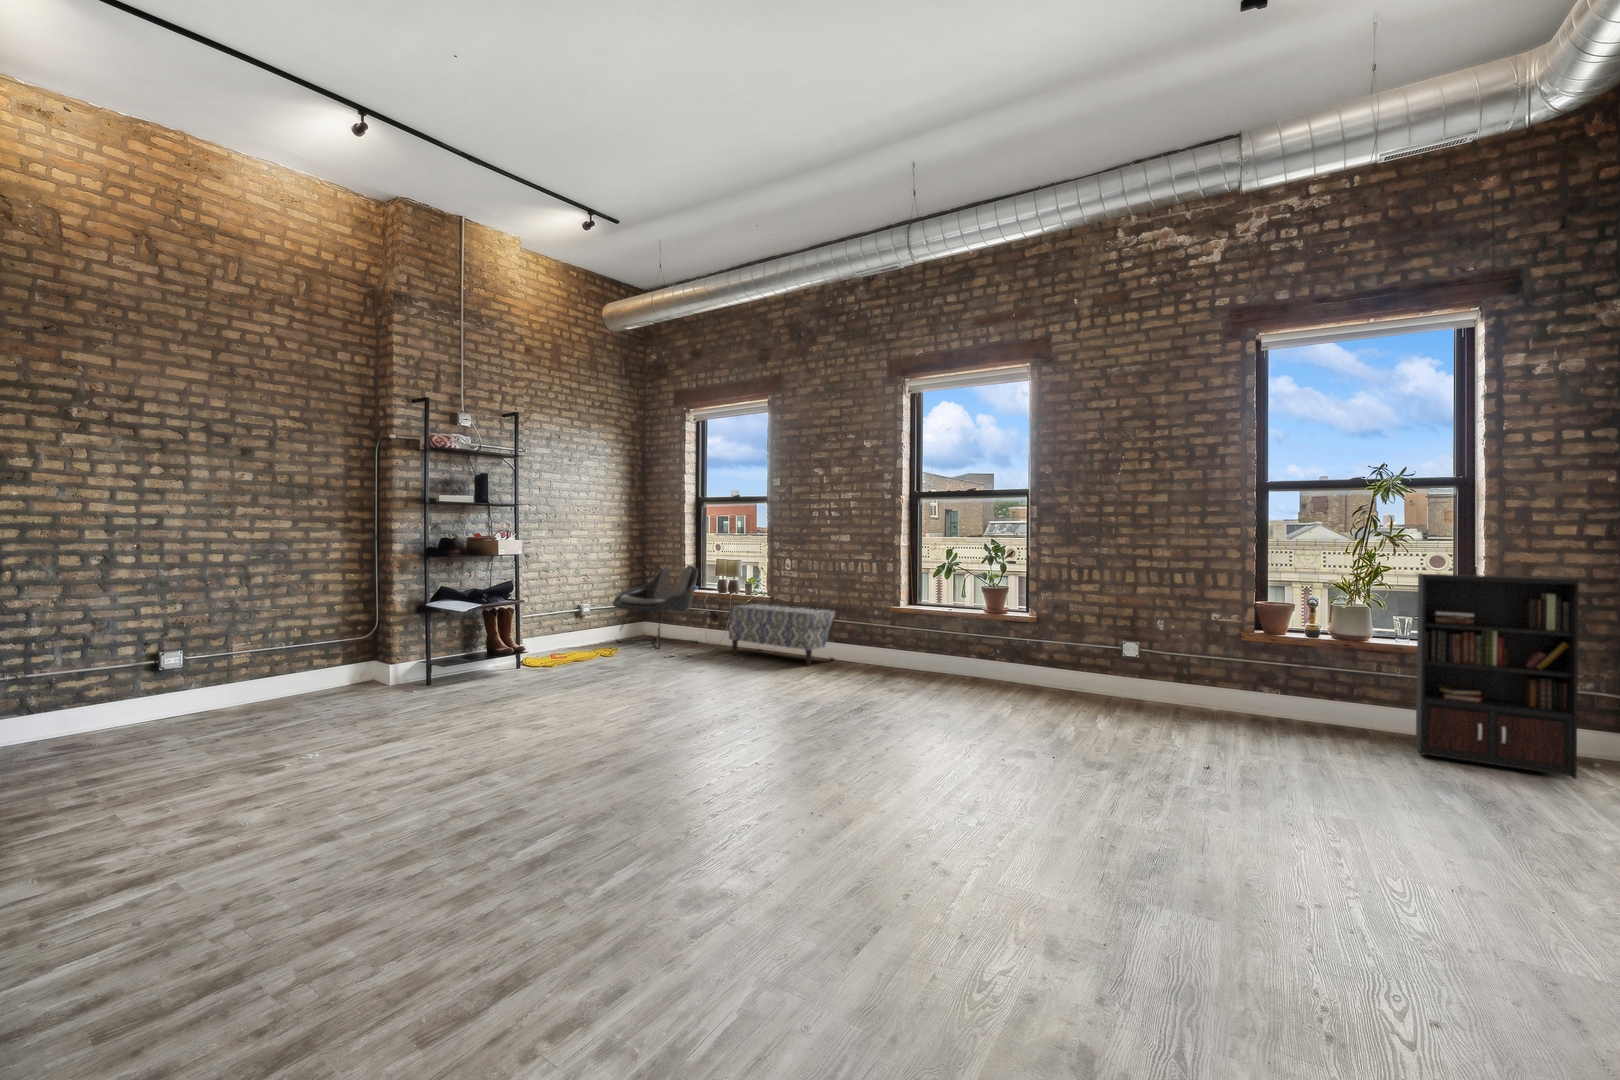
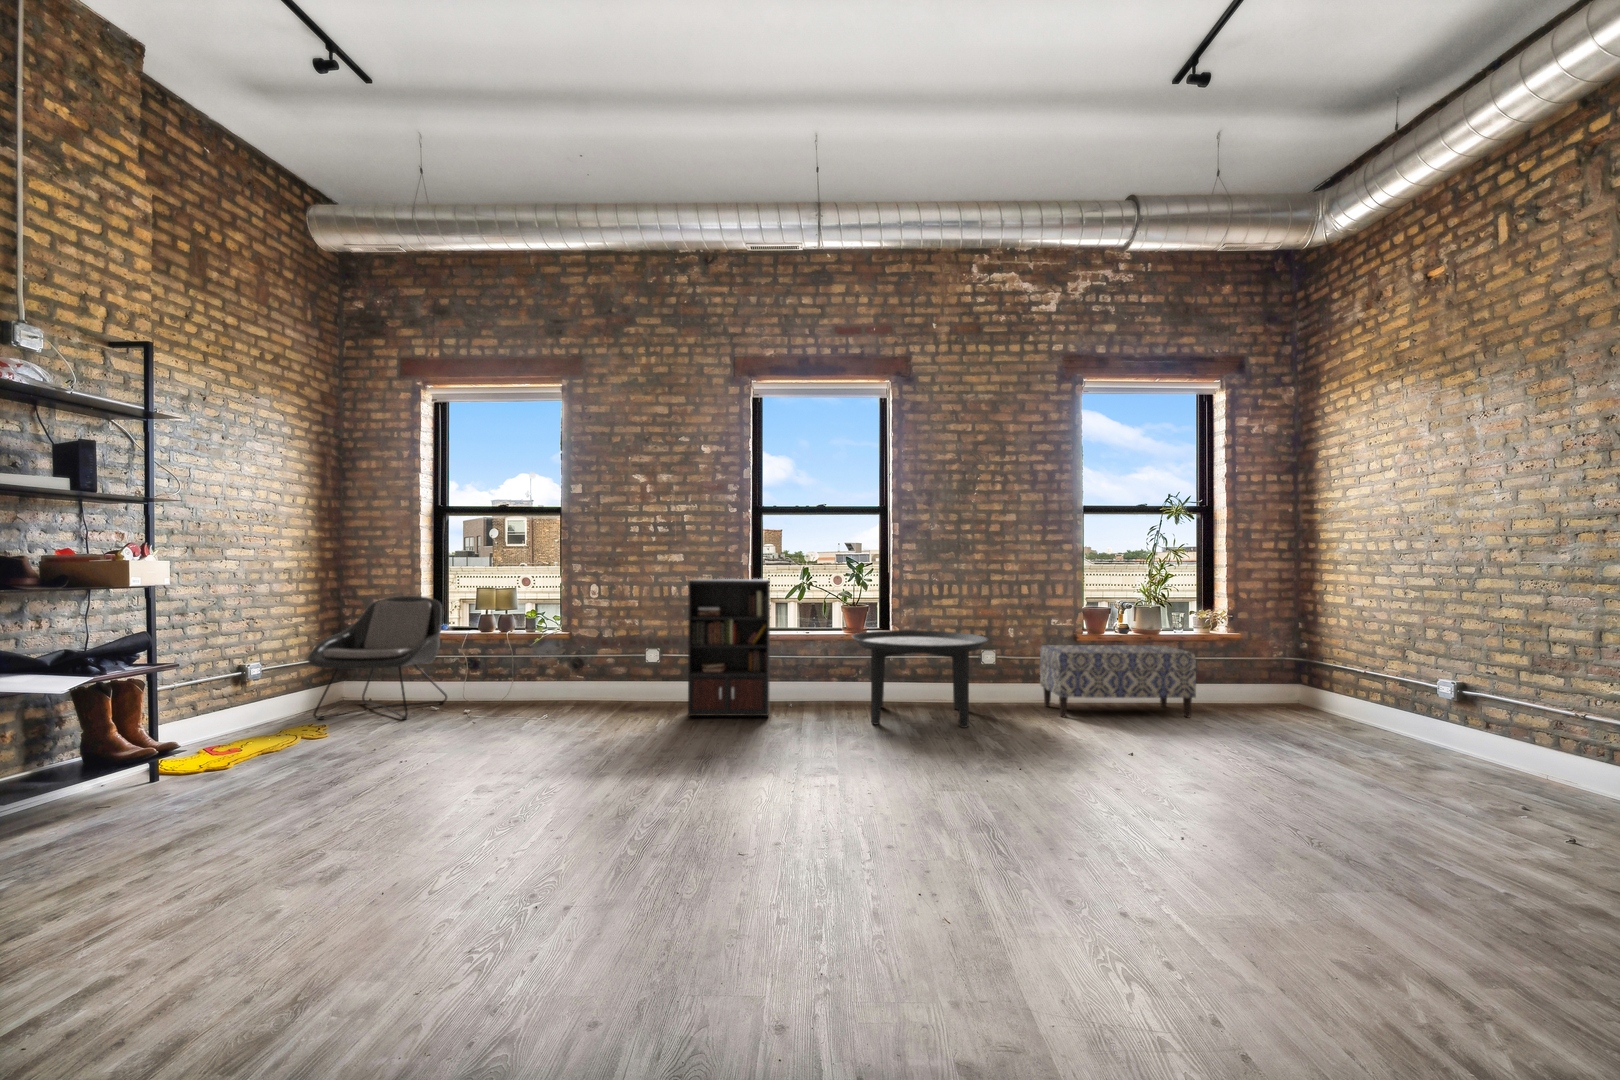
bookcase: present [1416,573,1600,779] -> present [688,579,770,716]
bench: present [729,604,835,666] -> present [1040,645,1196,718]
round table: none [956,612,1098,712] -> present [852,630,988,728]

